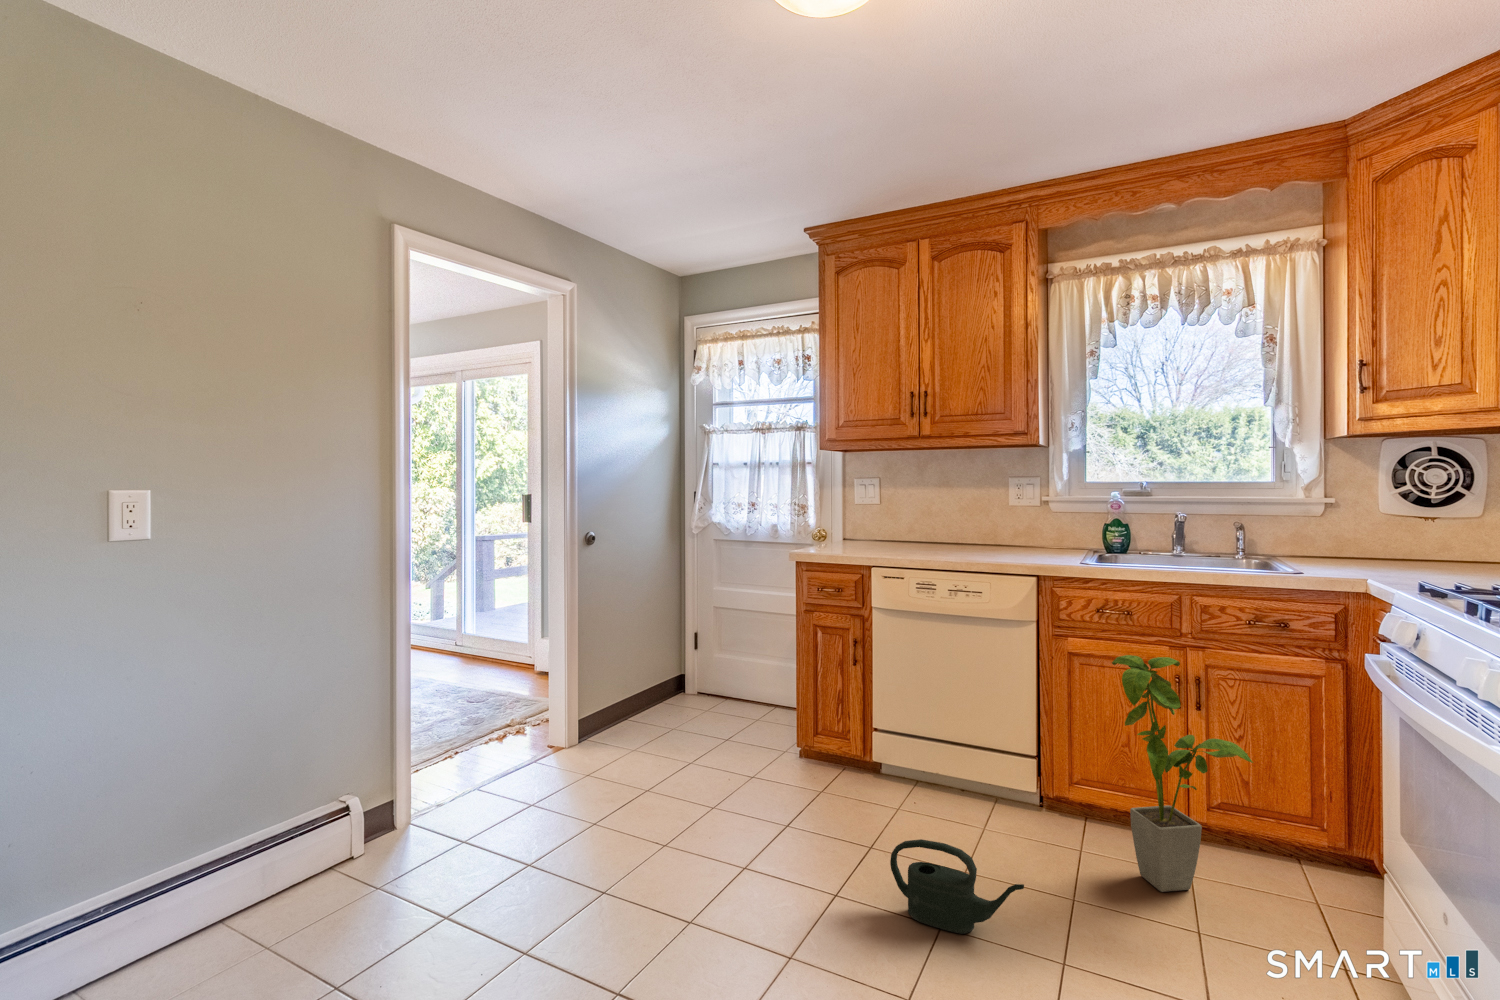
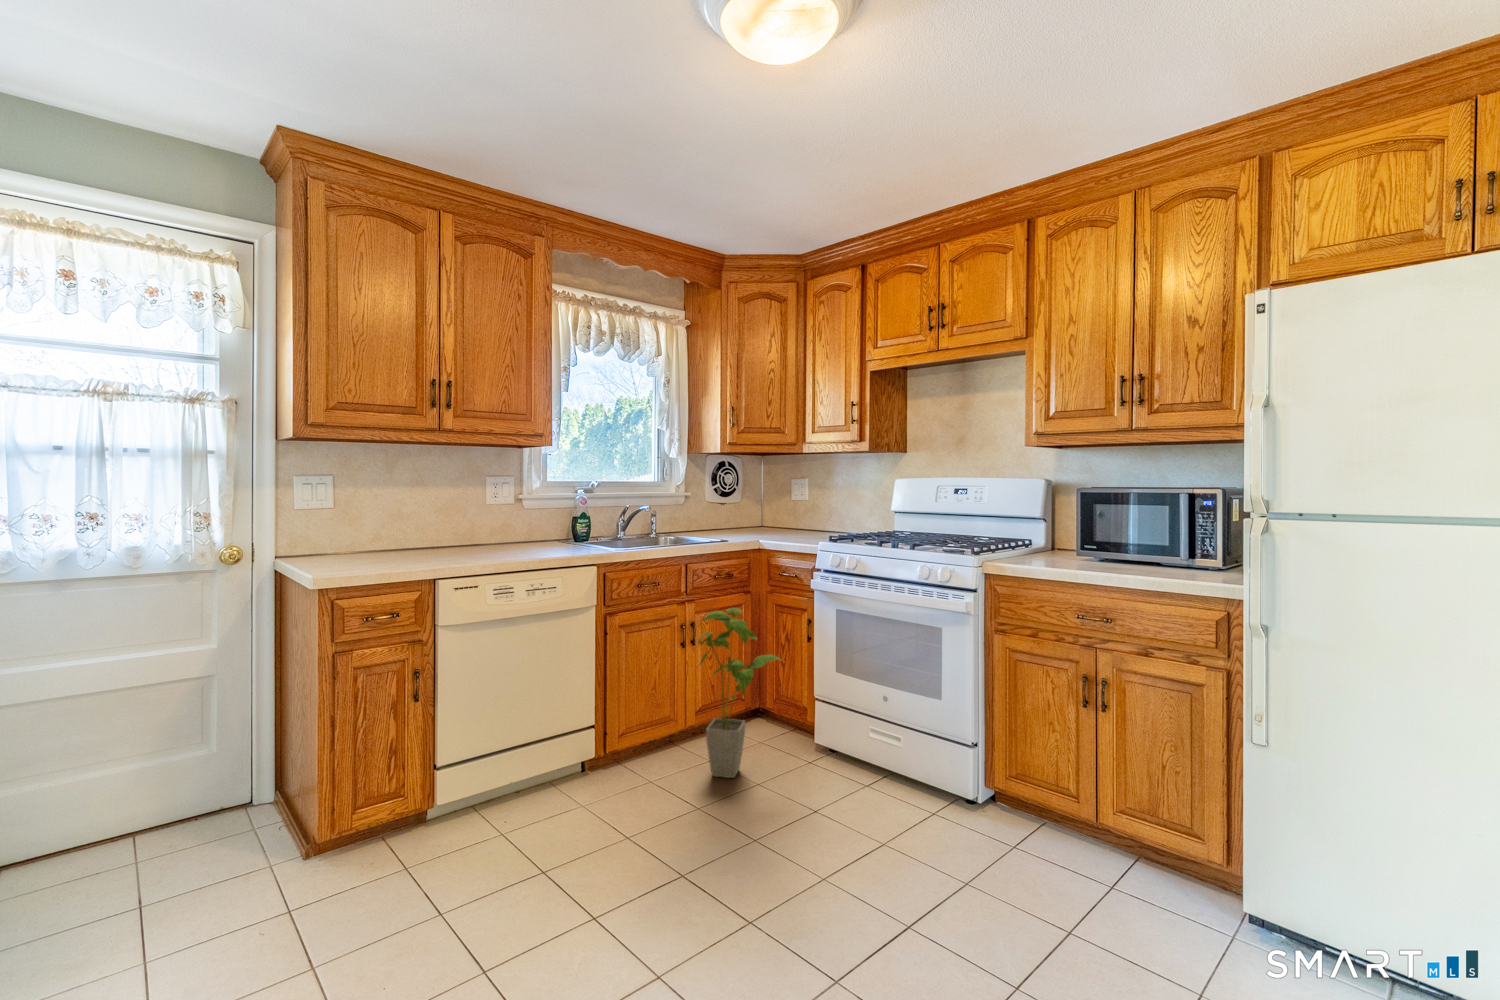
watering can: present [890,839,1024,934] -> none [653,800,749,885]

